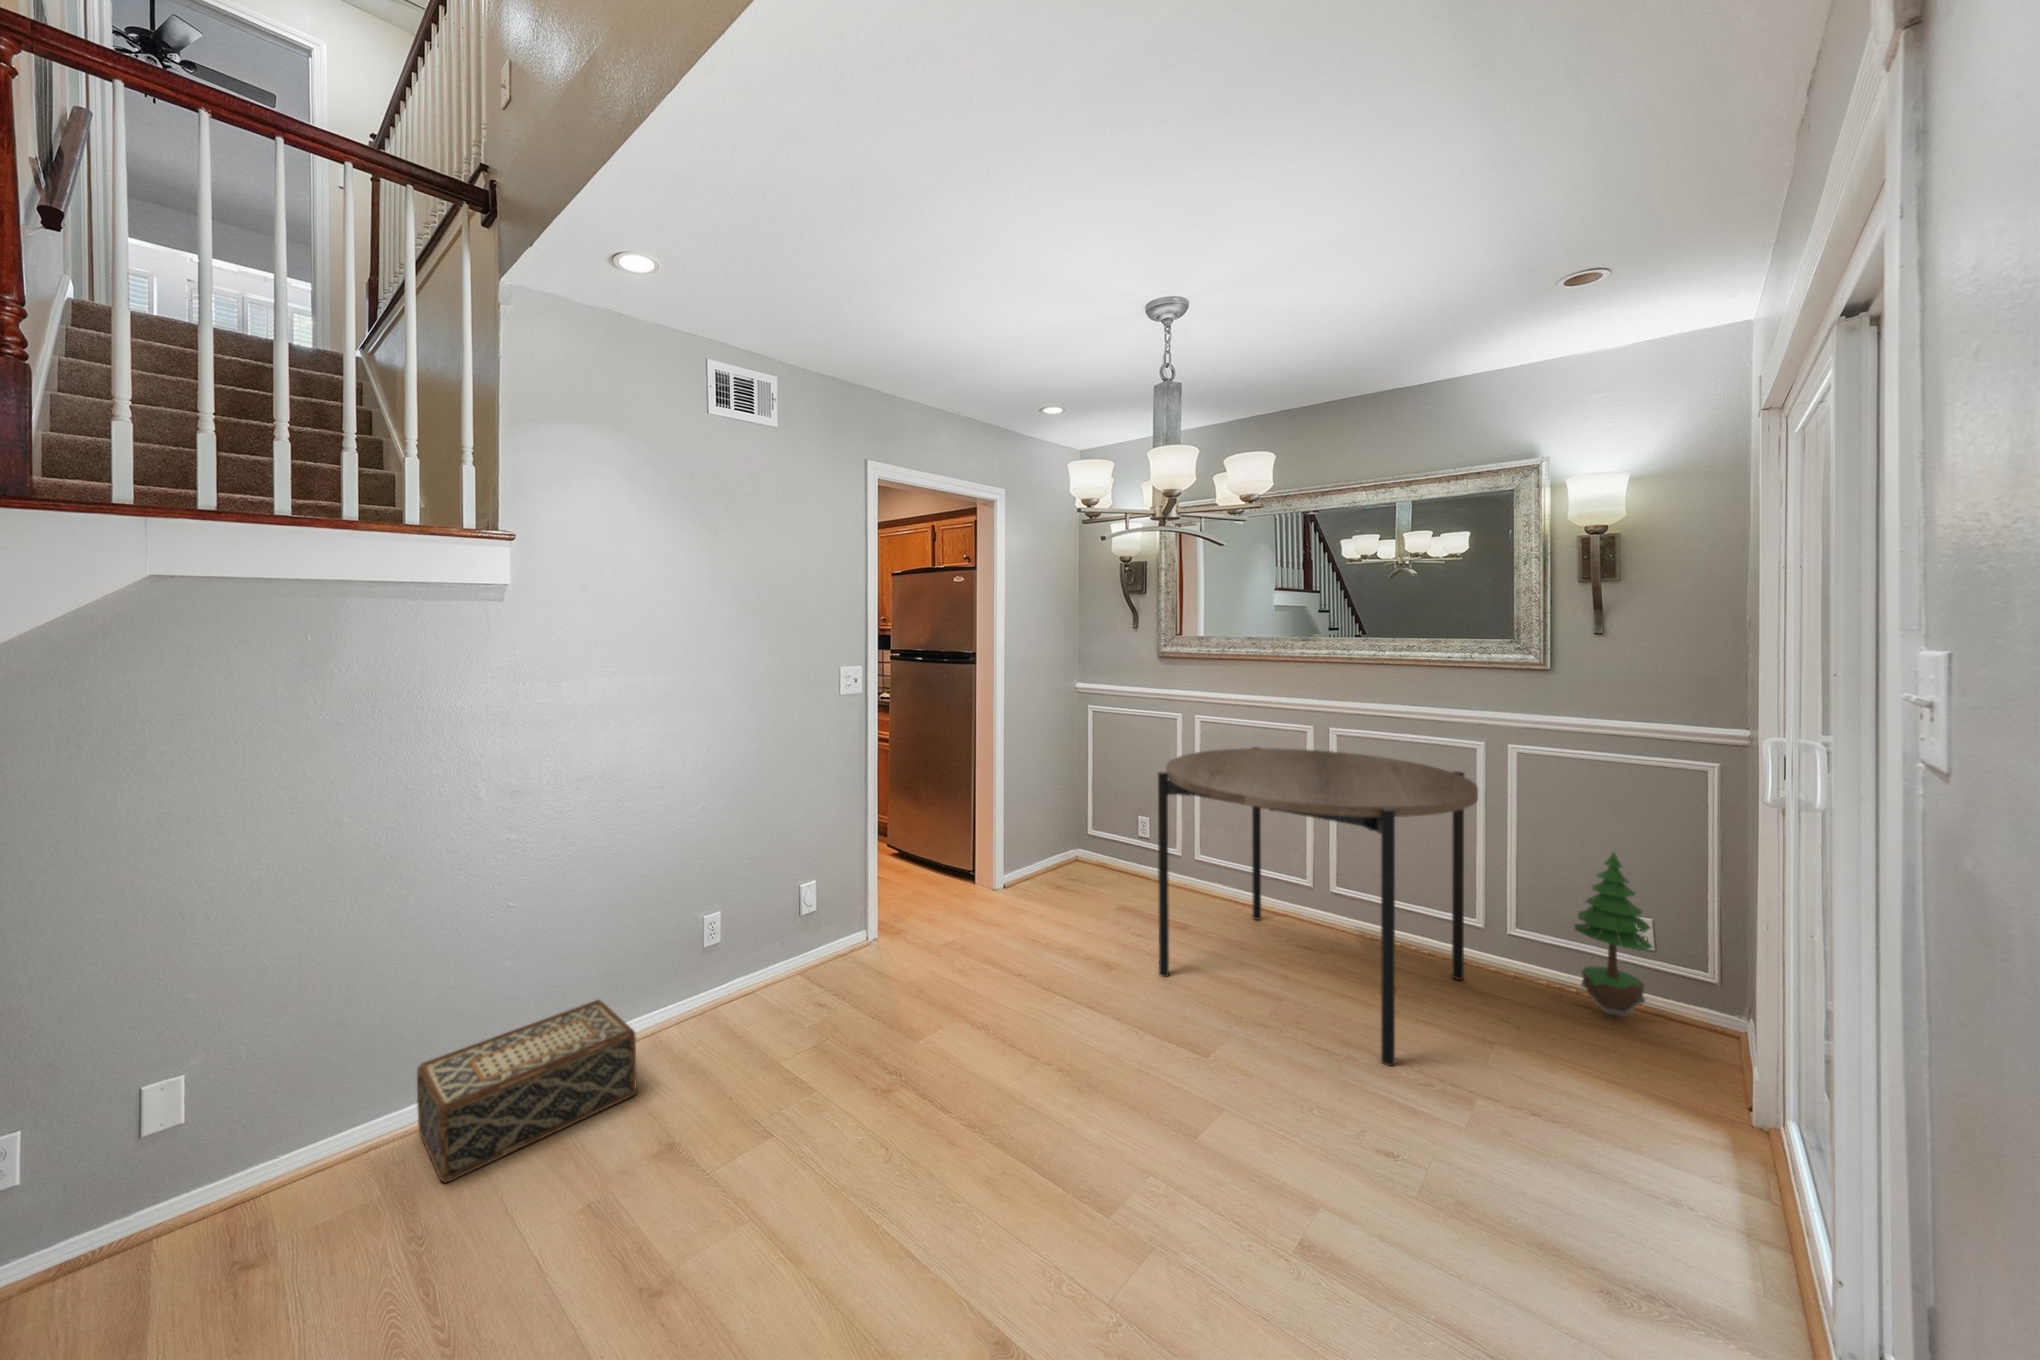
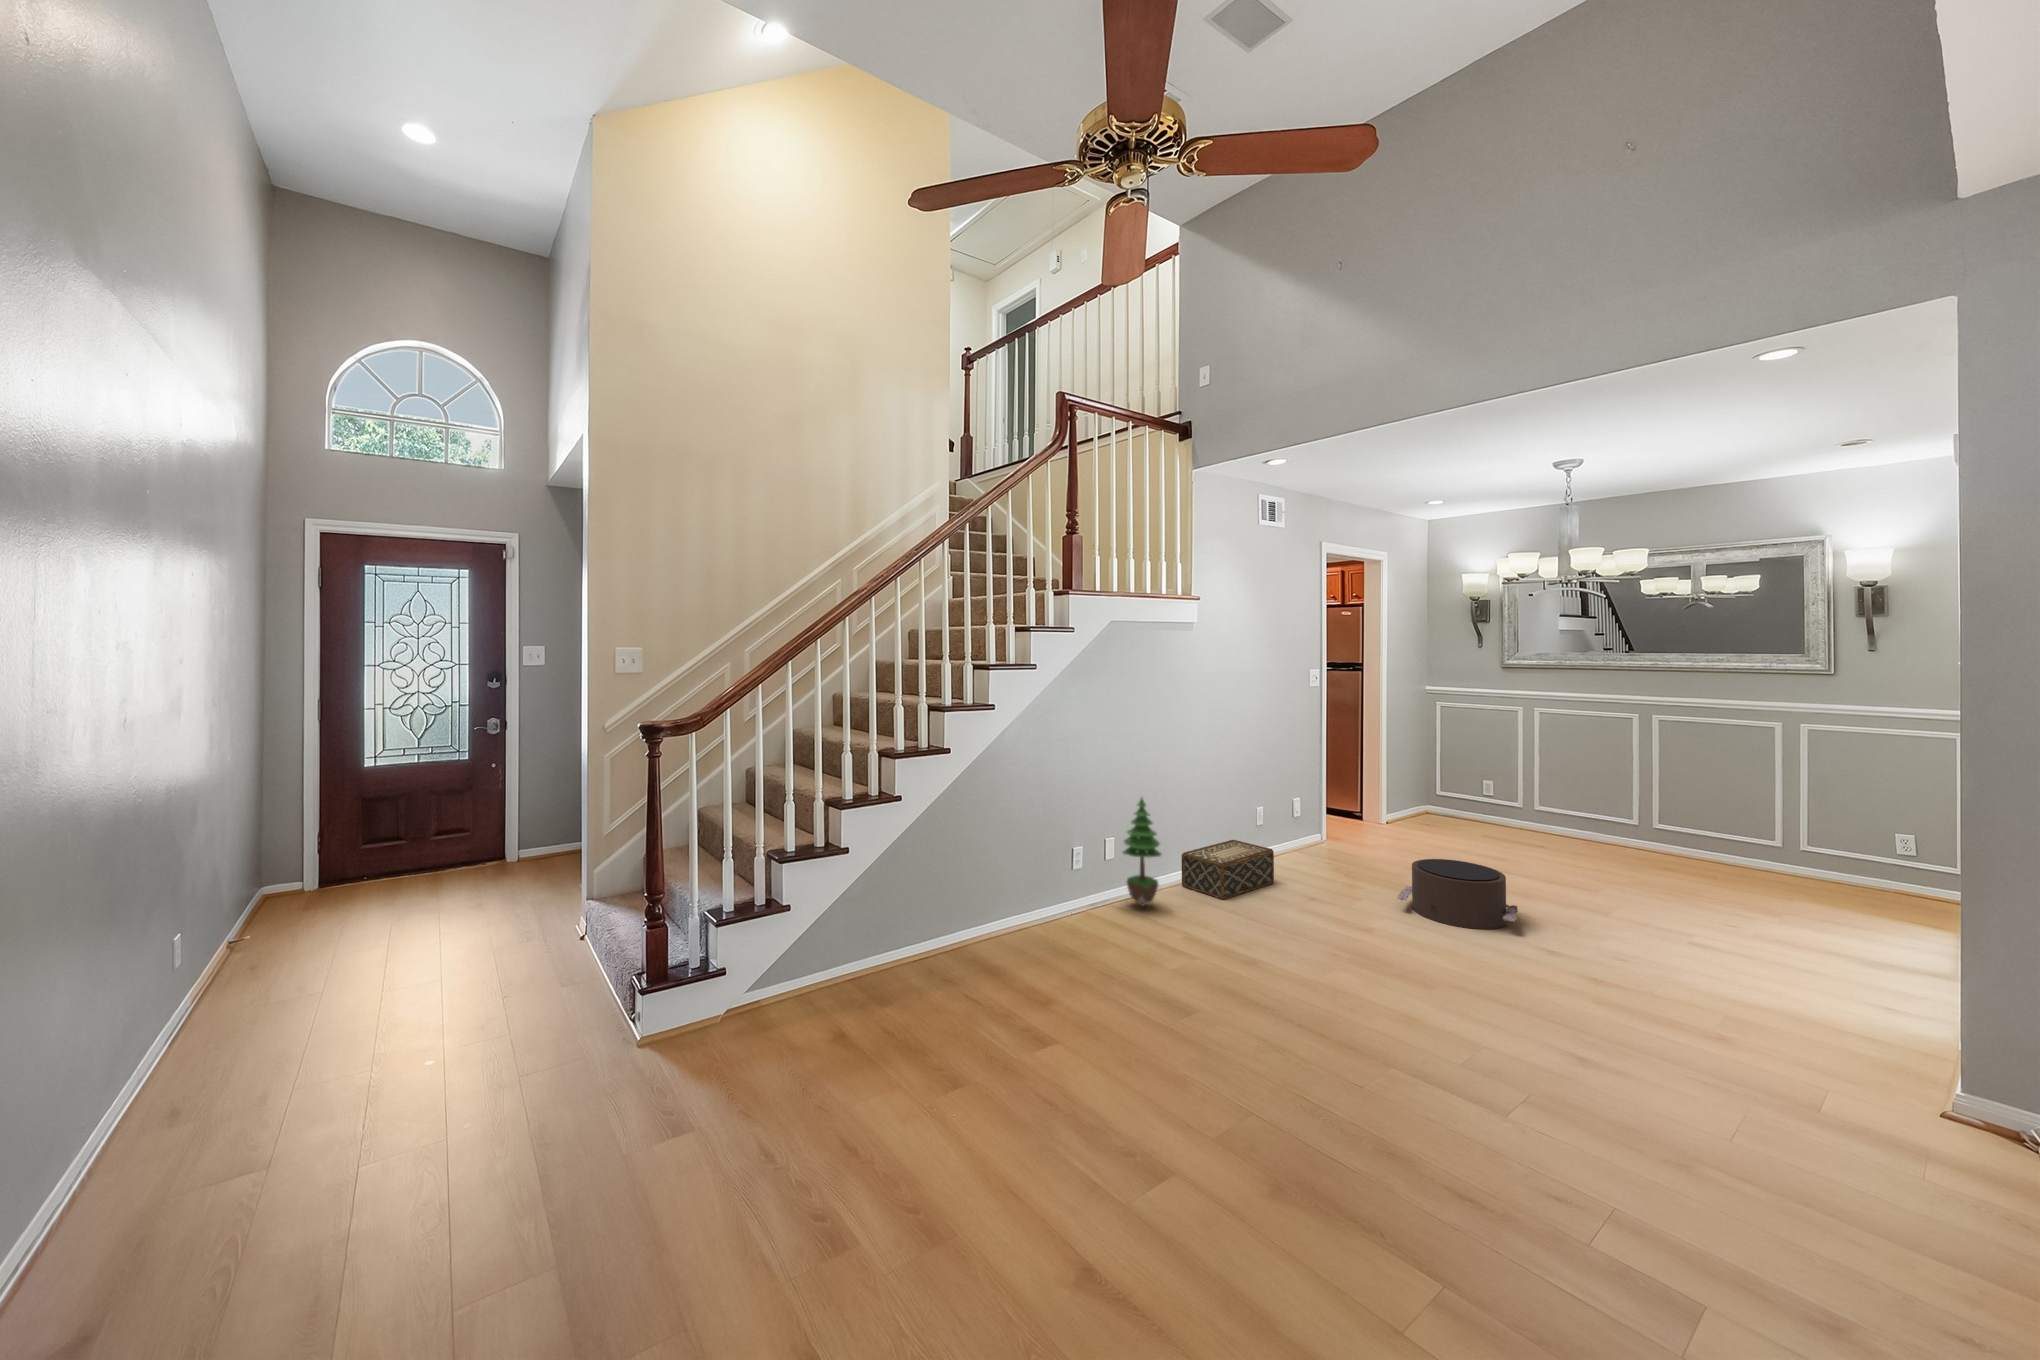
dining table: present [1158,747,1478,1066] -> none [1540,727,1781,902]
potted tree: present [1574,852,1652,1017] -> present [1123,797,1161,906]
pouf: none [784,1047,1002,1251] -> present [1398,859,1518,929]

